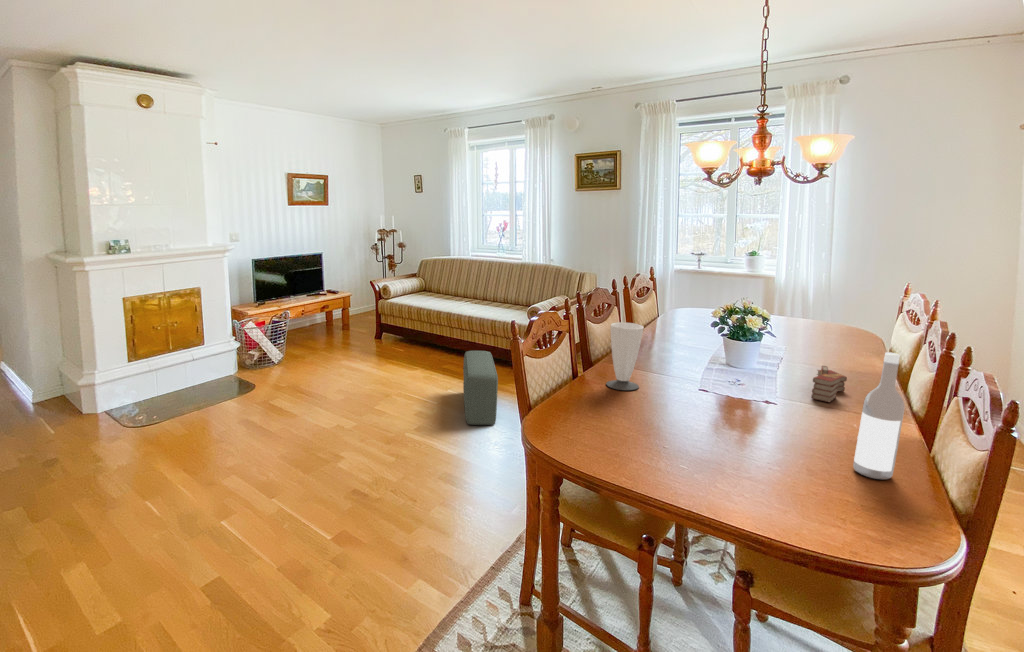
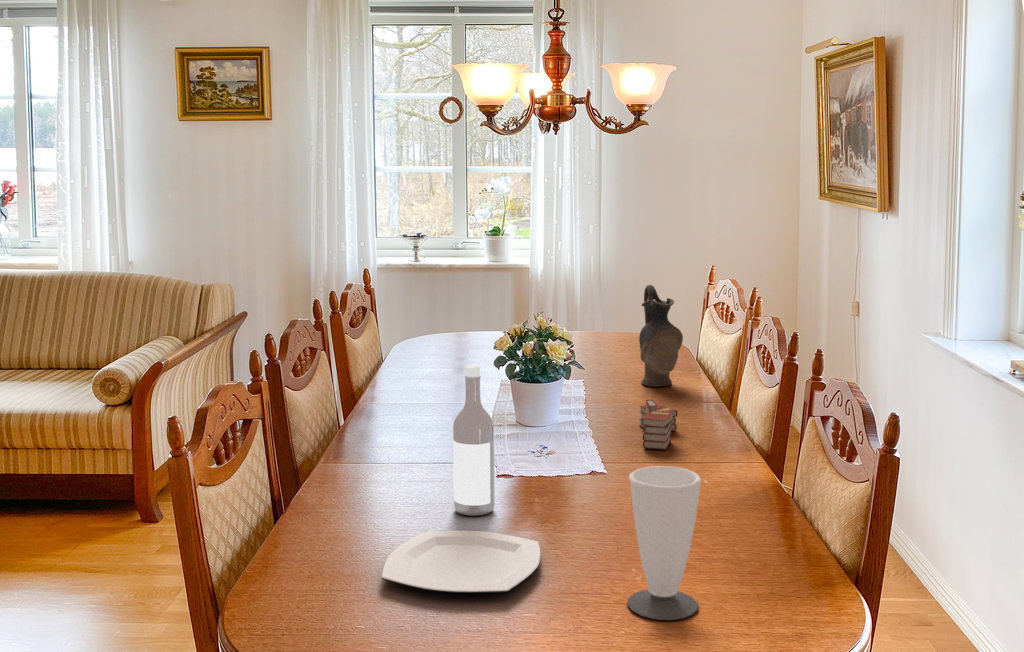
ceramic pitcher: none [829,289,868,361] -> present [639,285,683,386]
cup: present [606,322,644,390] -> present [627,466,701,620]
pouf: present [463,351,498,425] -> none [30,453,121,596]
wine bottle: present [853,352,904,480] -> present [453,365,495,516]
plate: none [583,421,700,470] -> present [382,531,540,593]

